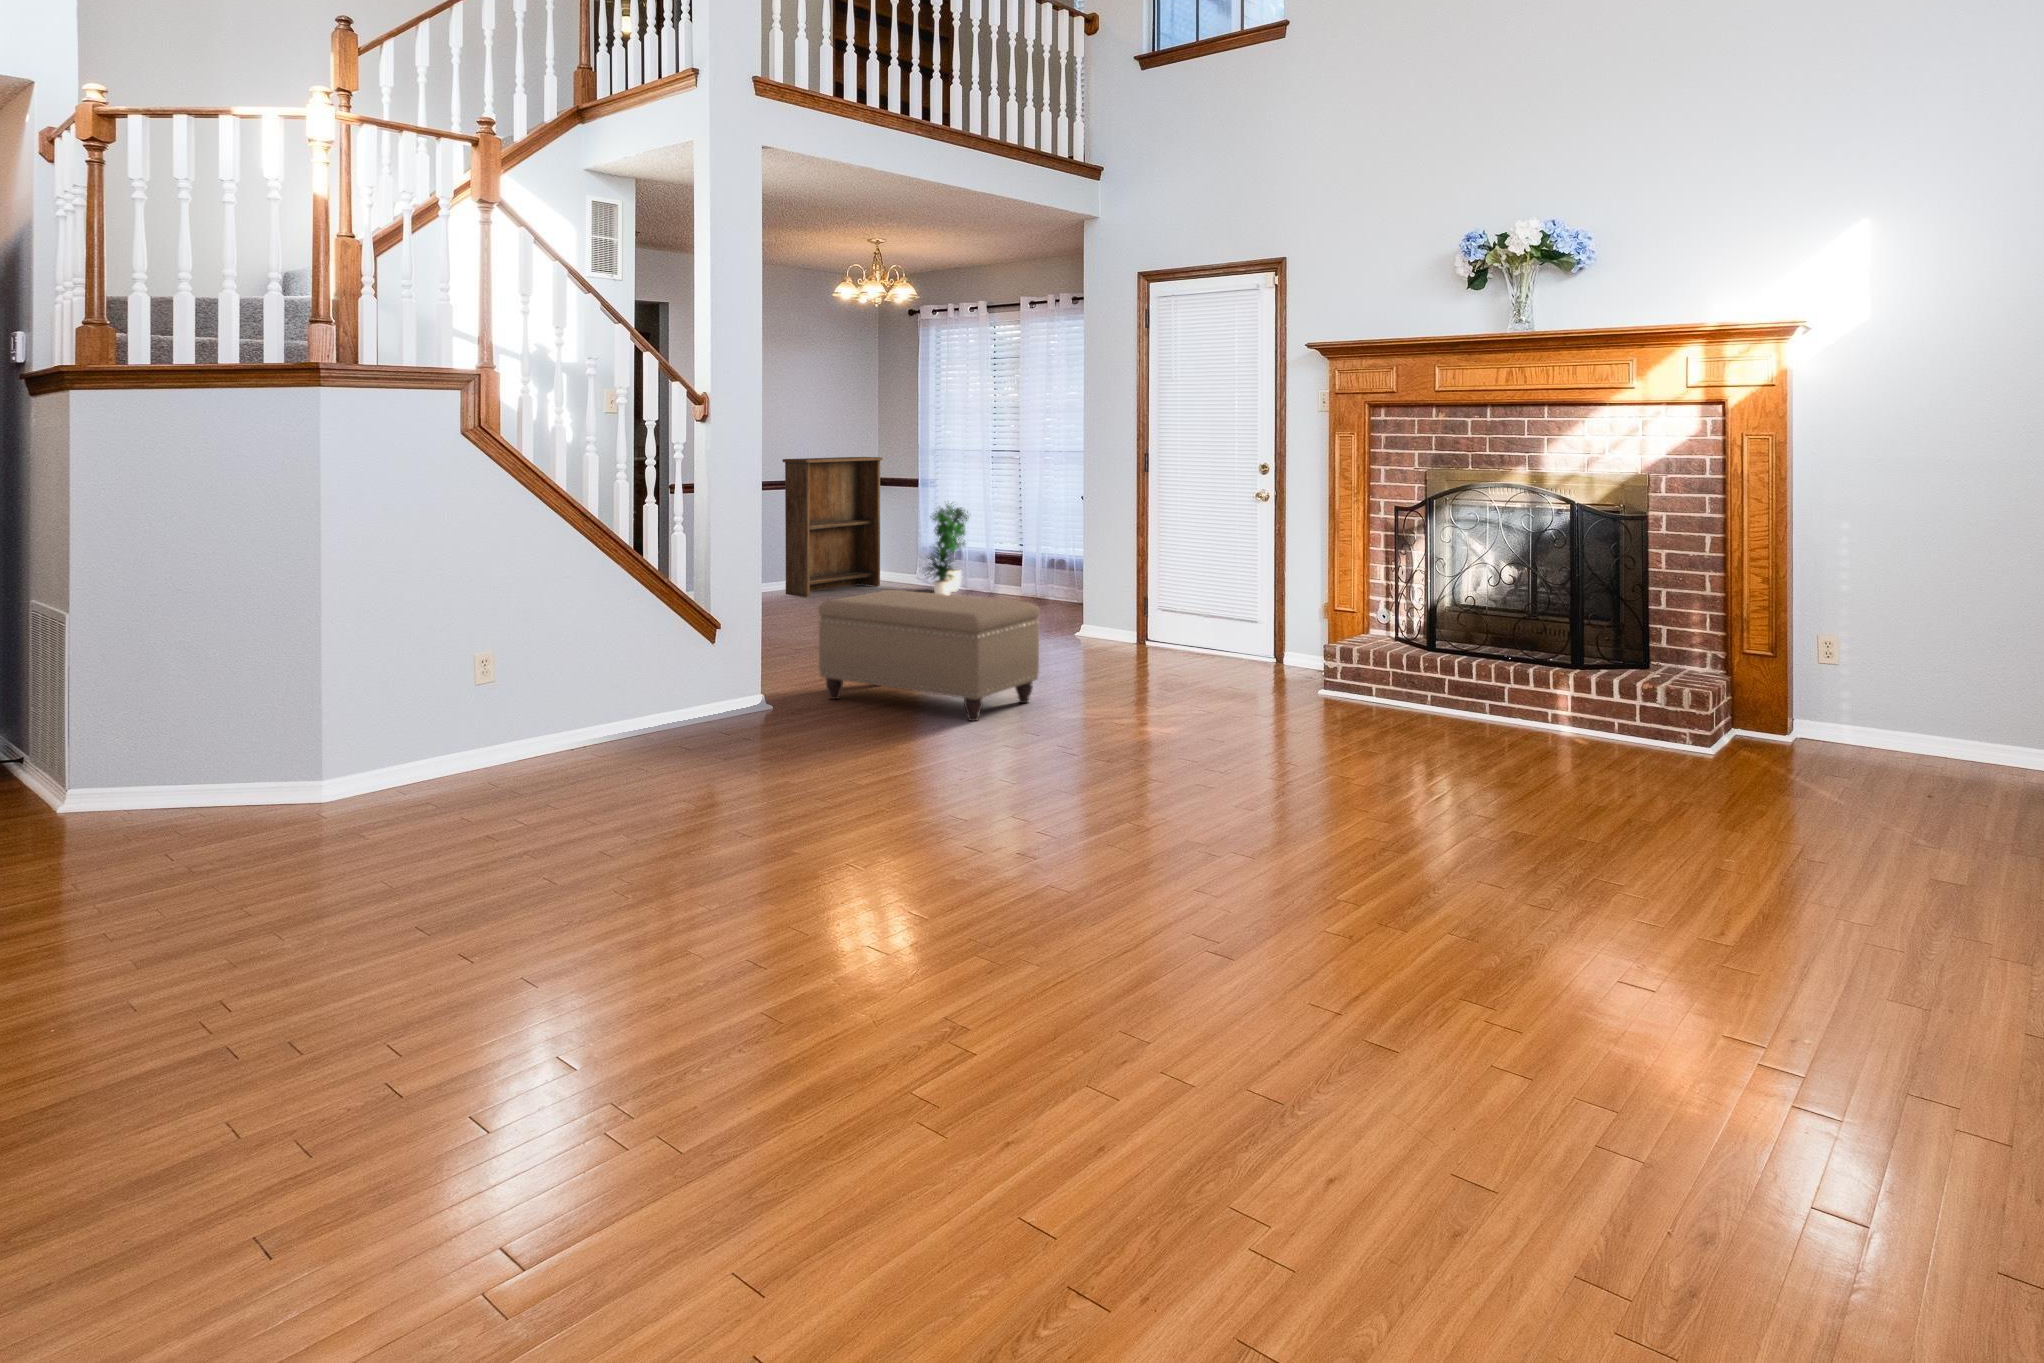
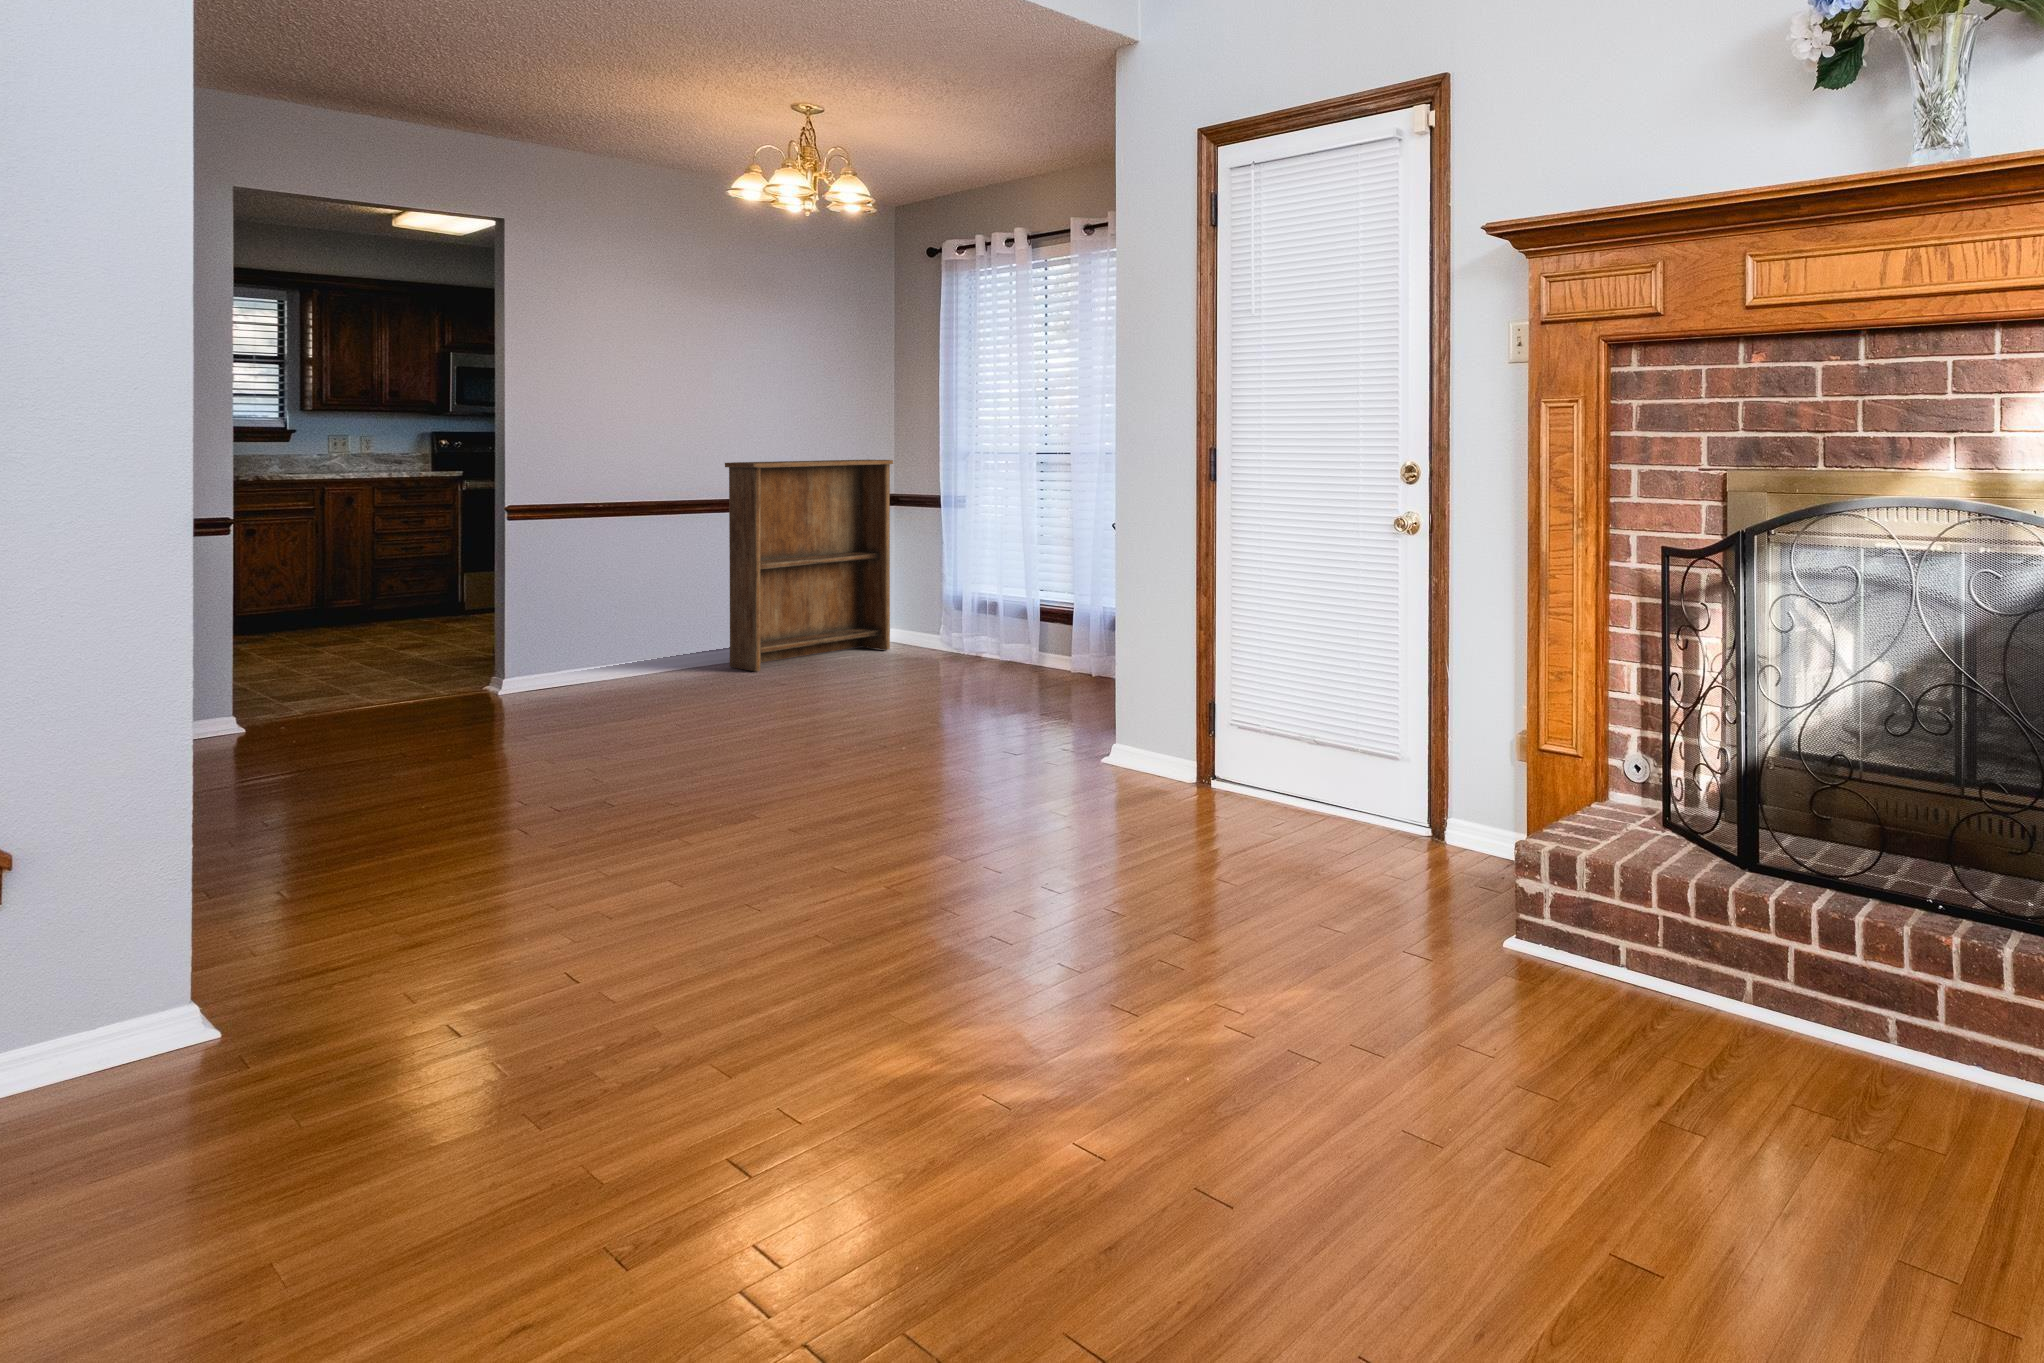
potted plant: present [925,502,969,595] -> none [924,520,1016,674]
ottoman: present [818,590,1040,721] -> none [412,720,892,1075]

